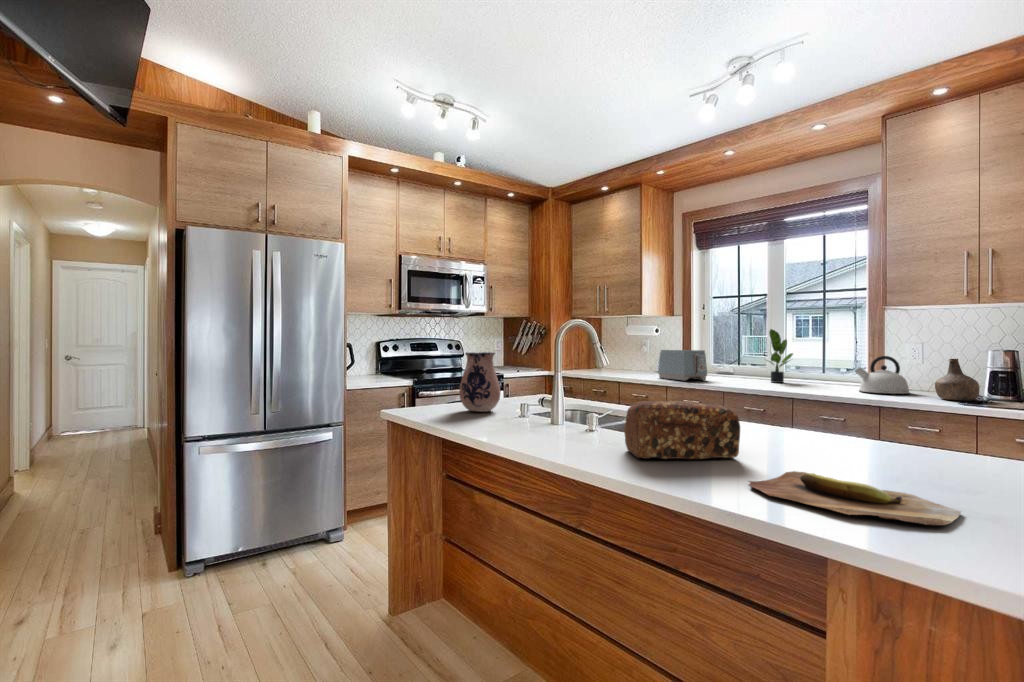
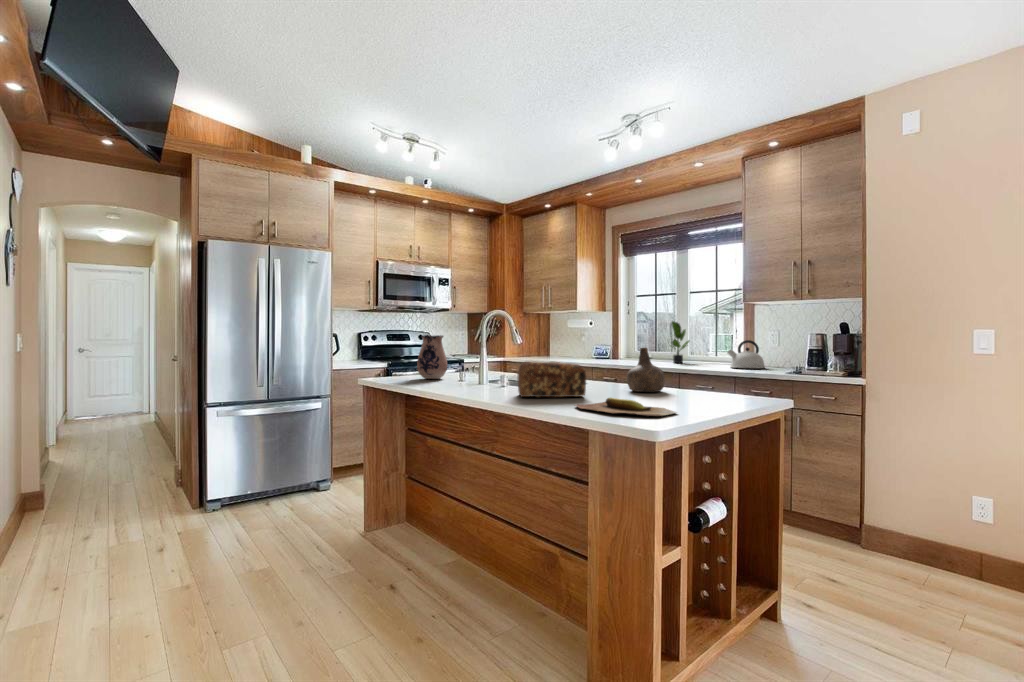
toaster: present [658,350,707,381] -> none [588,338,625,362]
bottle: present [935,359,980,401] -> present [627,347,665,392]

